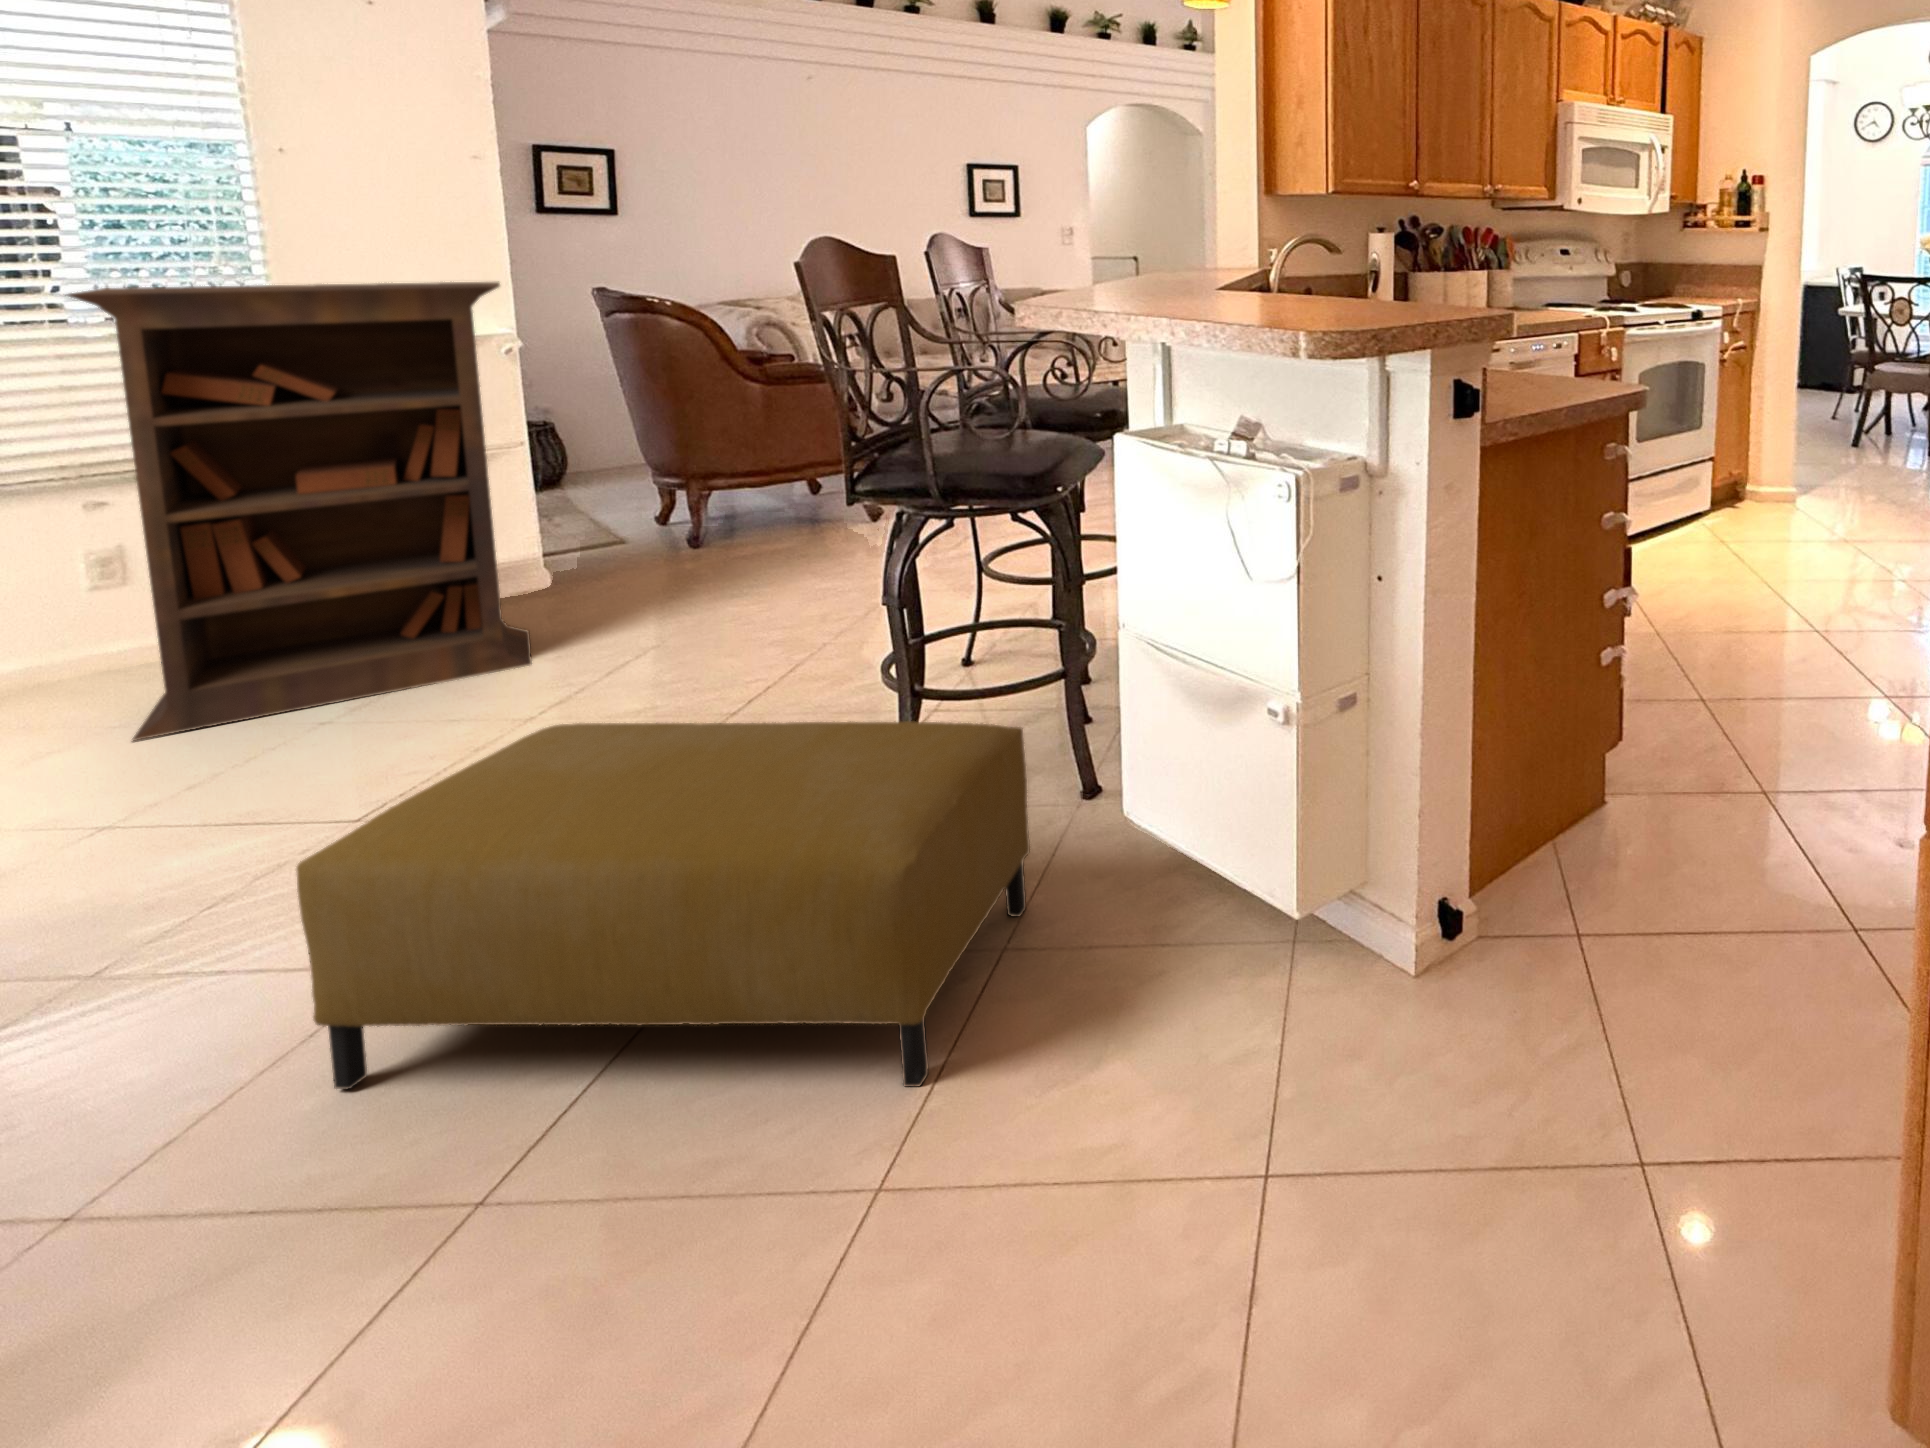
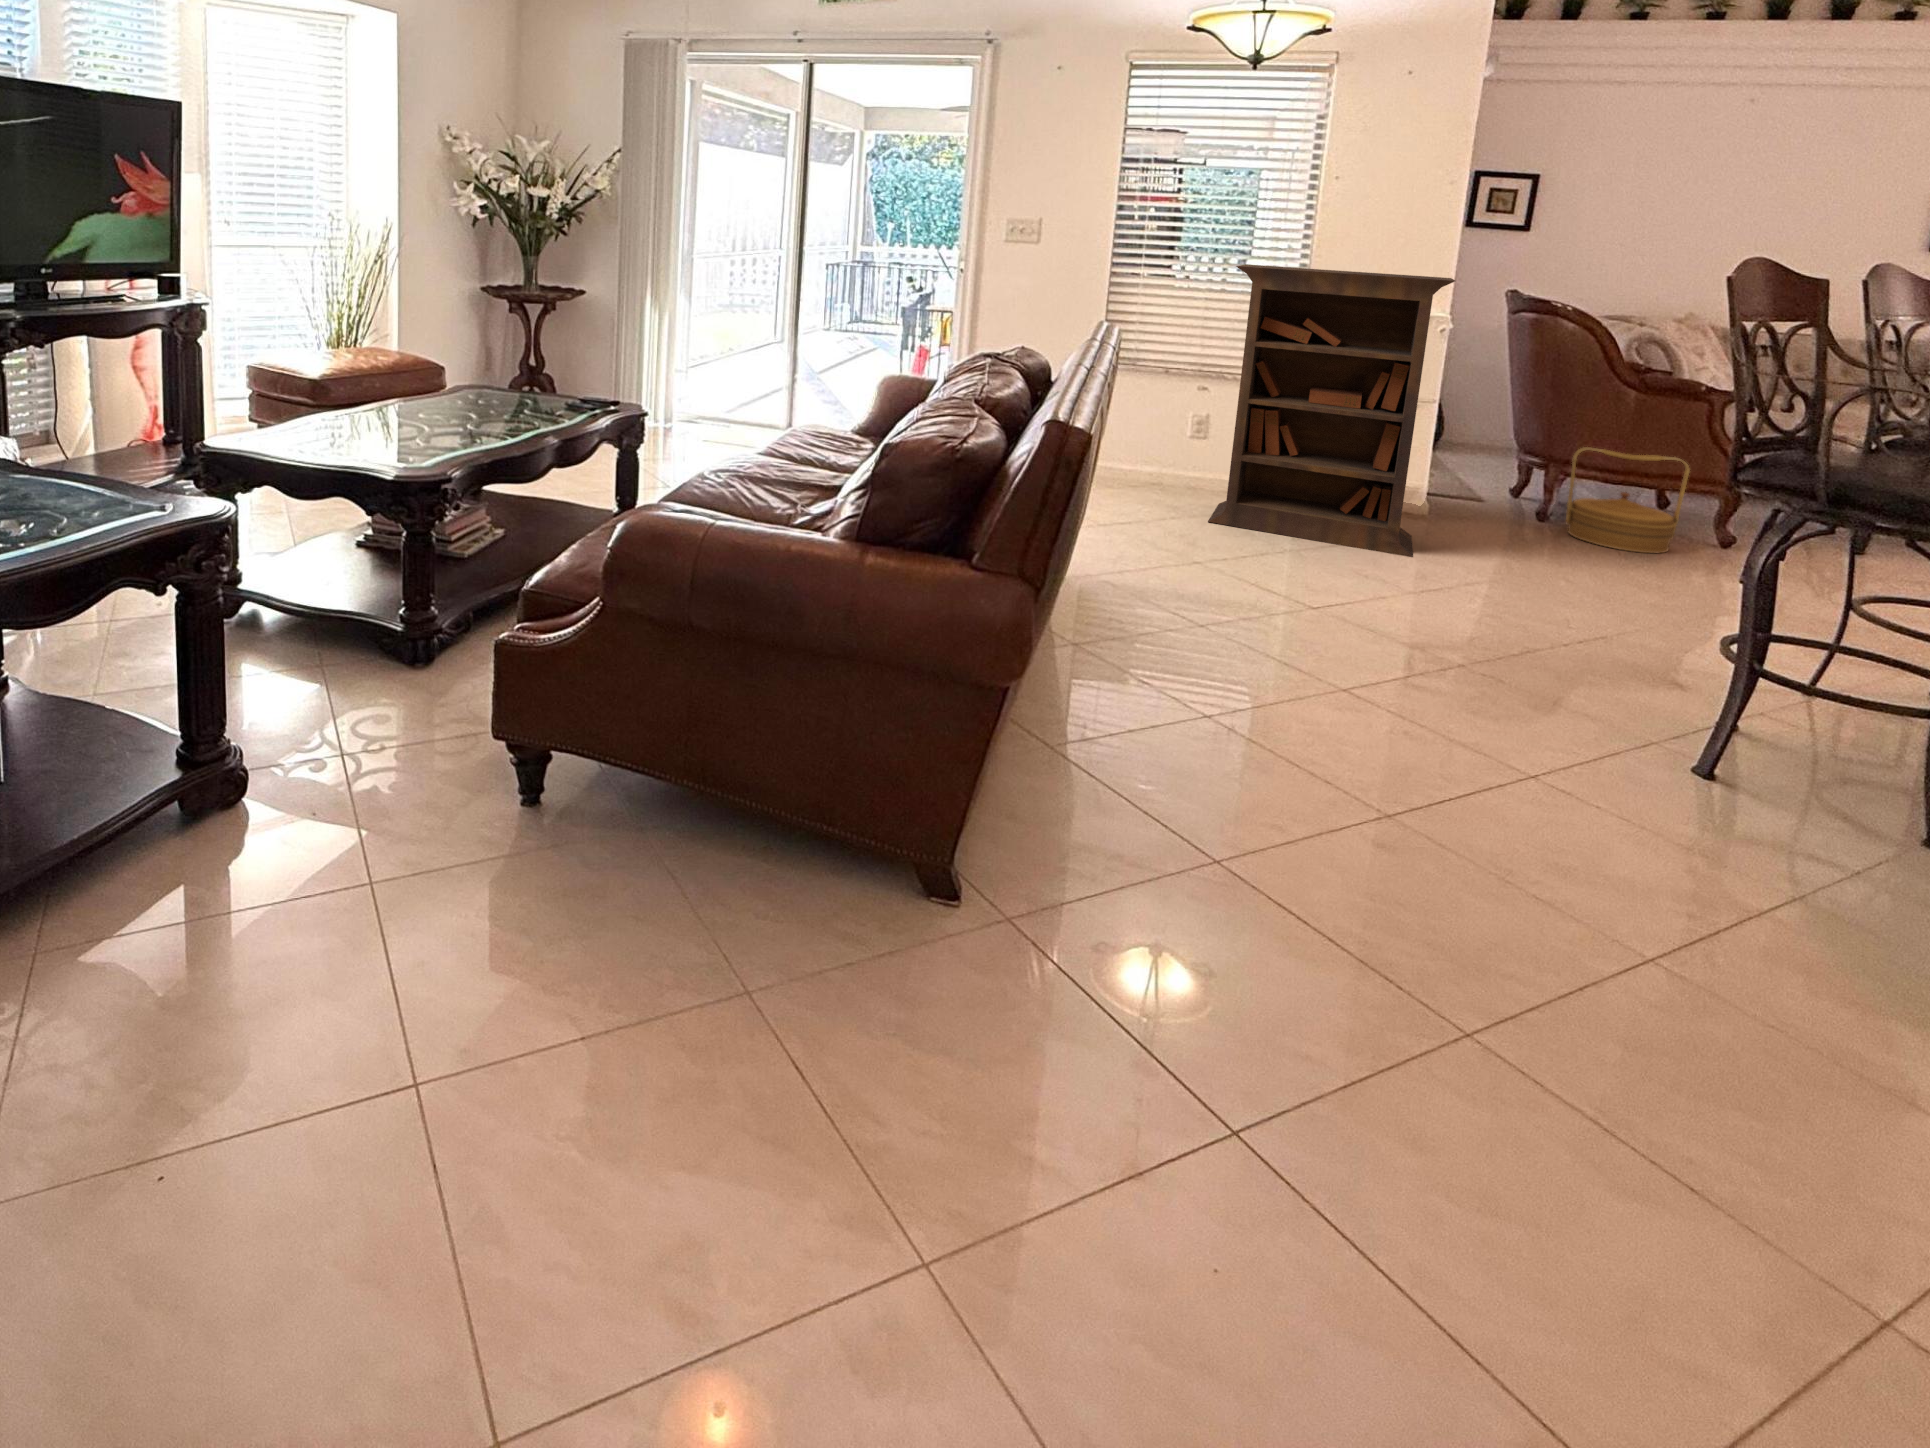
woven basket: none [714,447,831,562] -> present [1566,447,1690,553]
ottoman: present [296,721,1030,1089] -> none [1312,576,1875,939]

